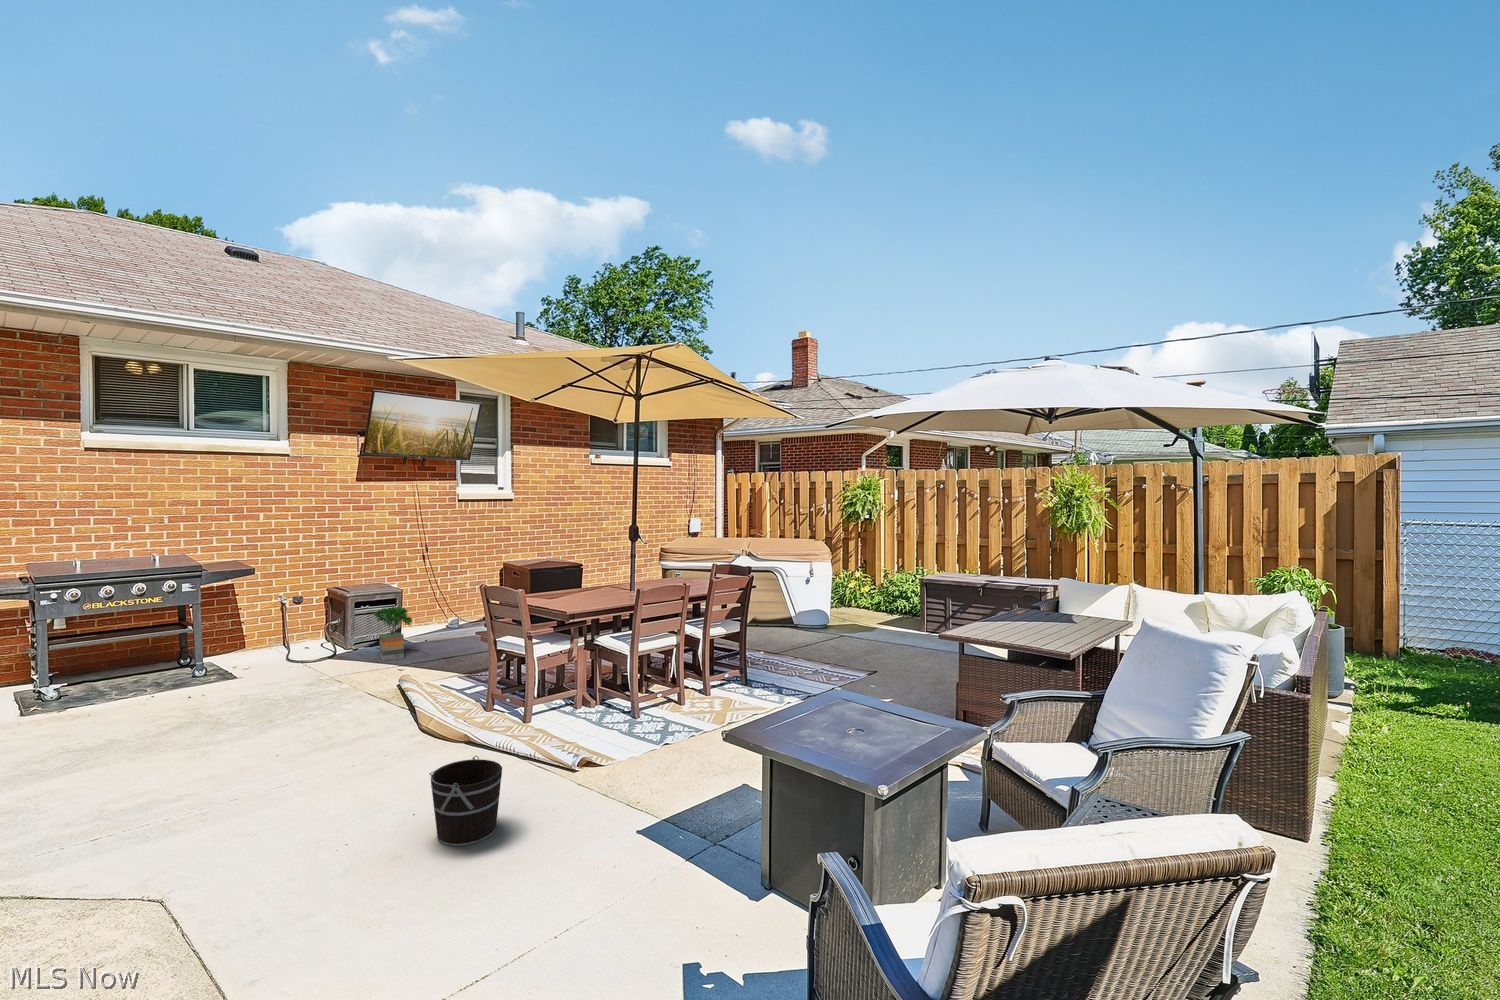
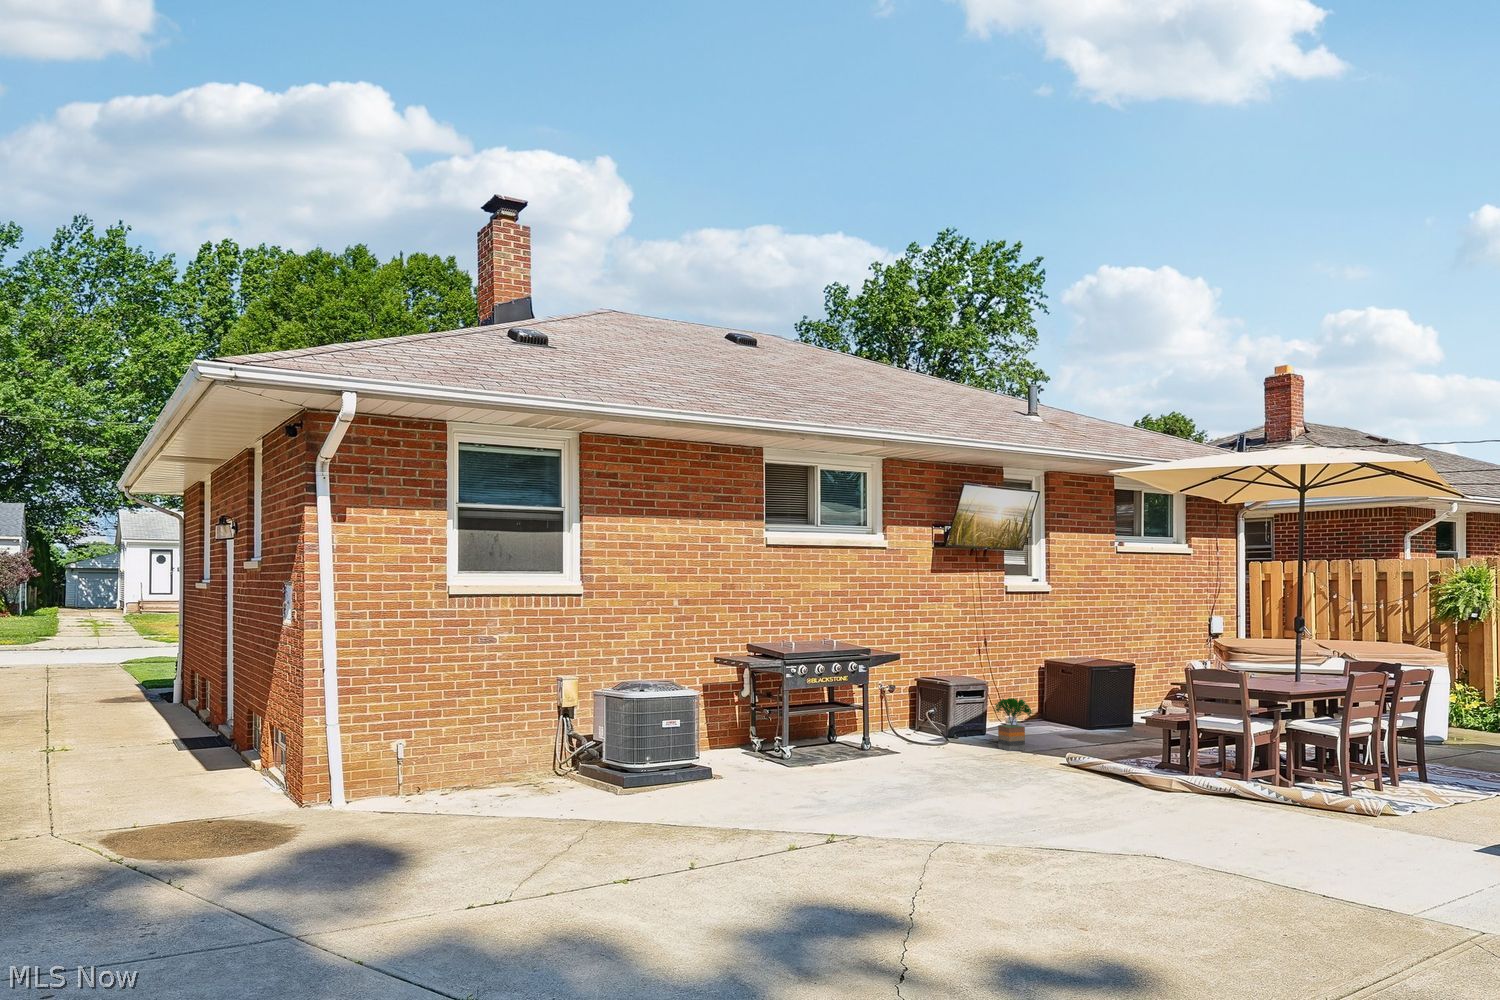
bucket: present [429,756,502,846] -> none [1310,788,1368,848]

